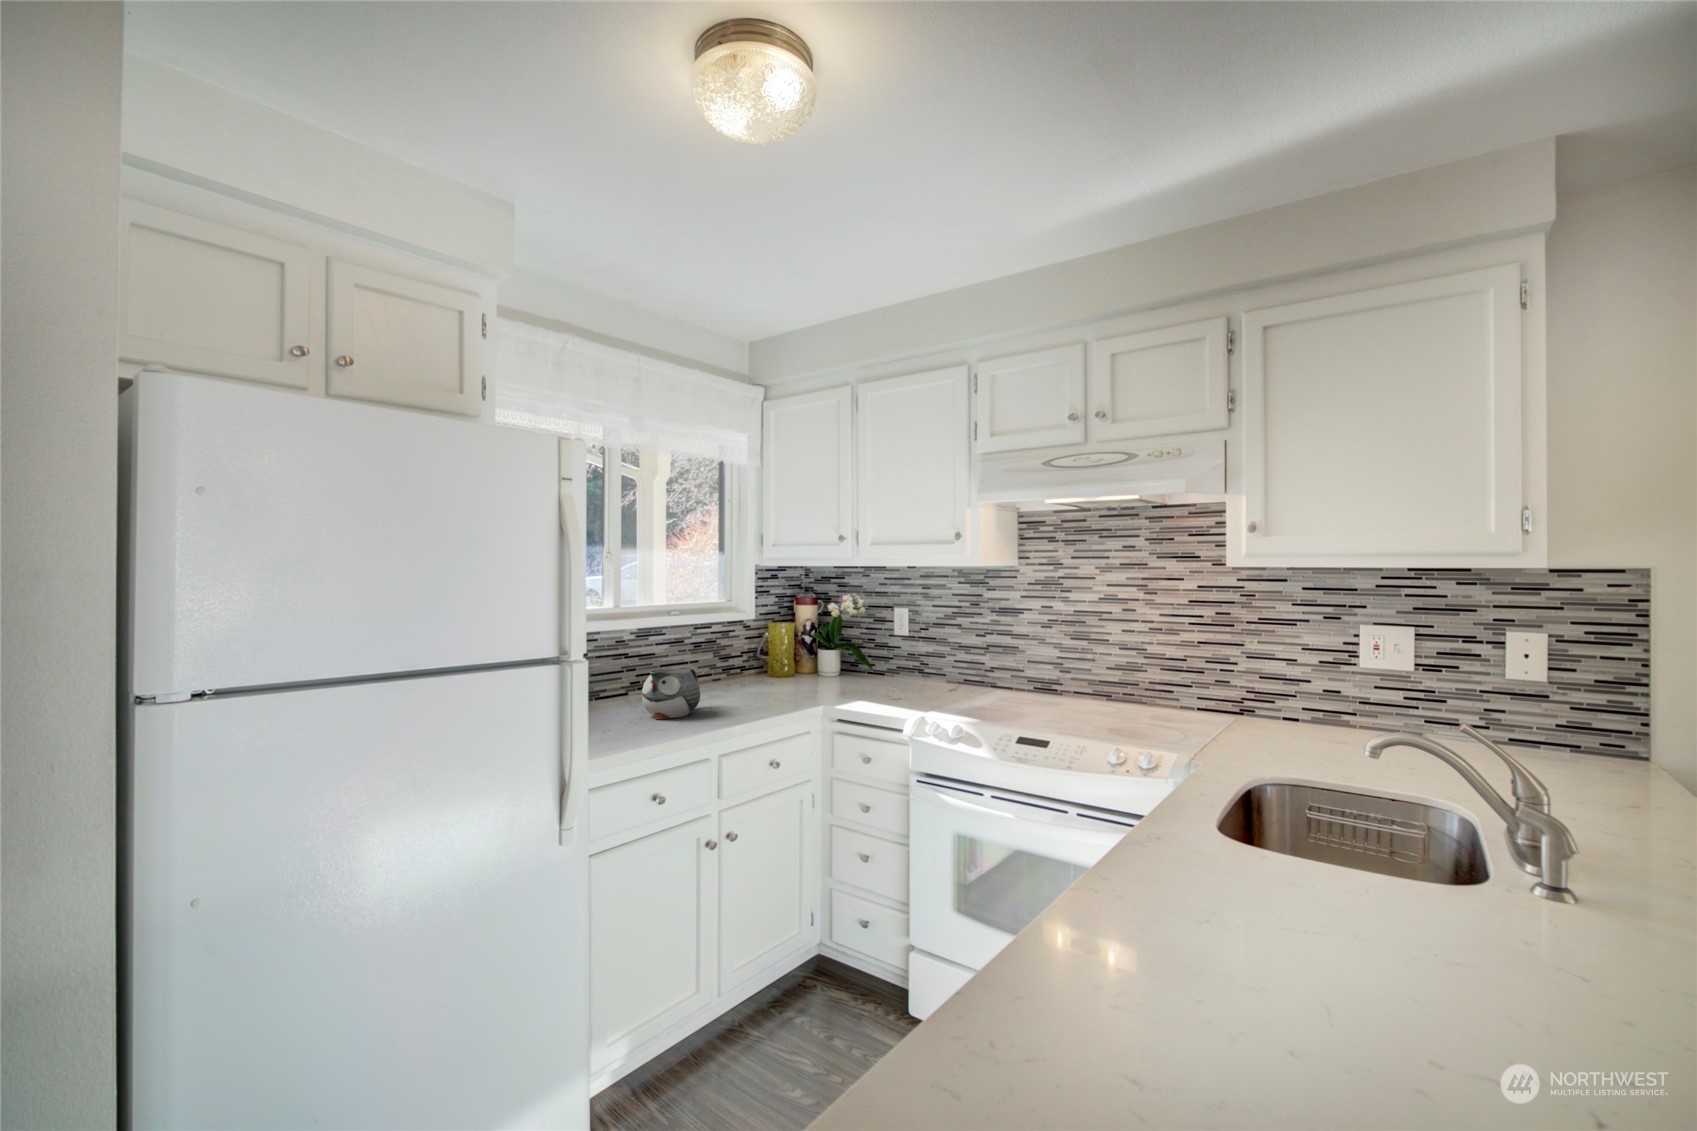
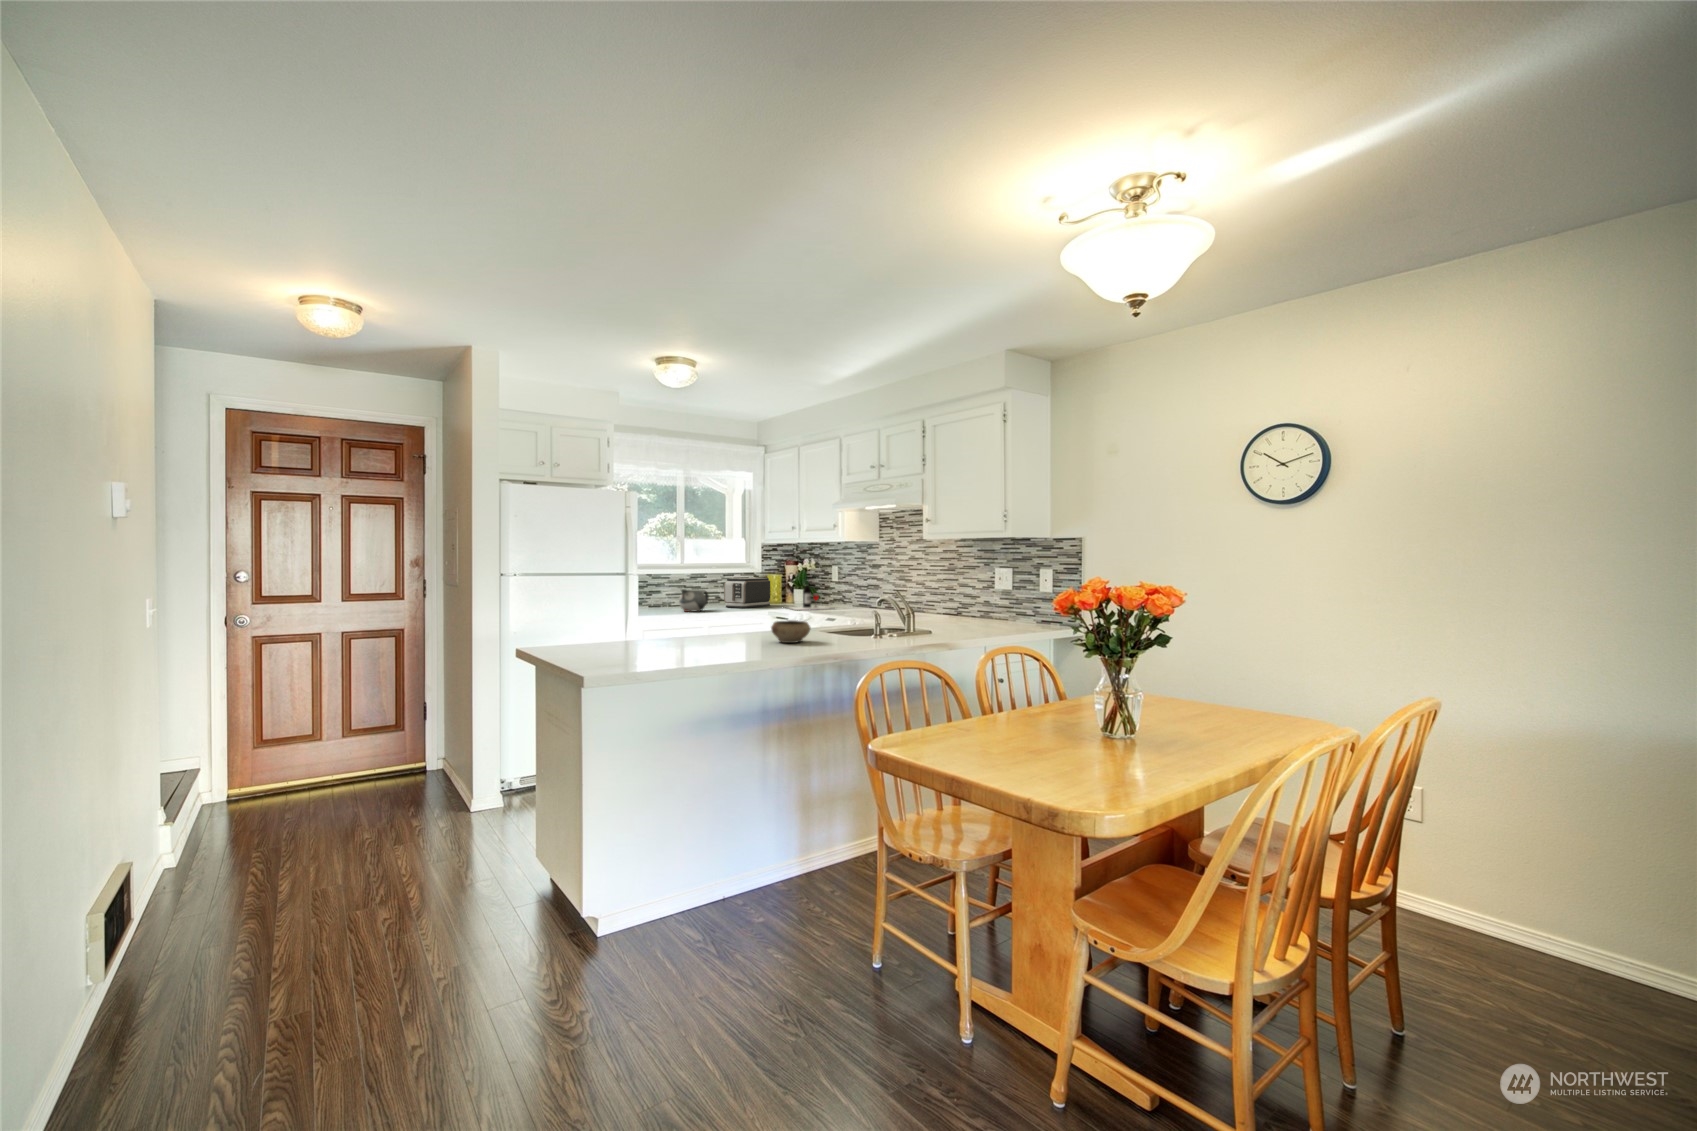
toaster: none [713,632,791,696] -> present [724,578,770,608]
wine bottle: none [827,638,940,701] -> present [789,581,830,610]
ceramic bowl: none [1291,862,1468,981] -> present [771,620,811,643]

